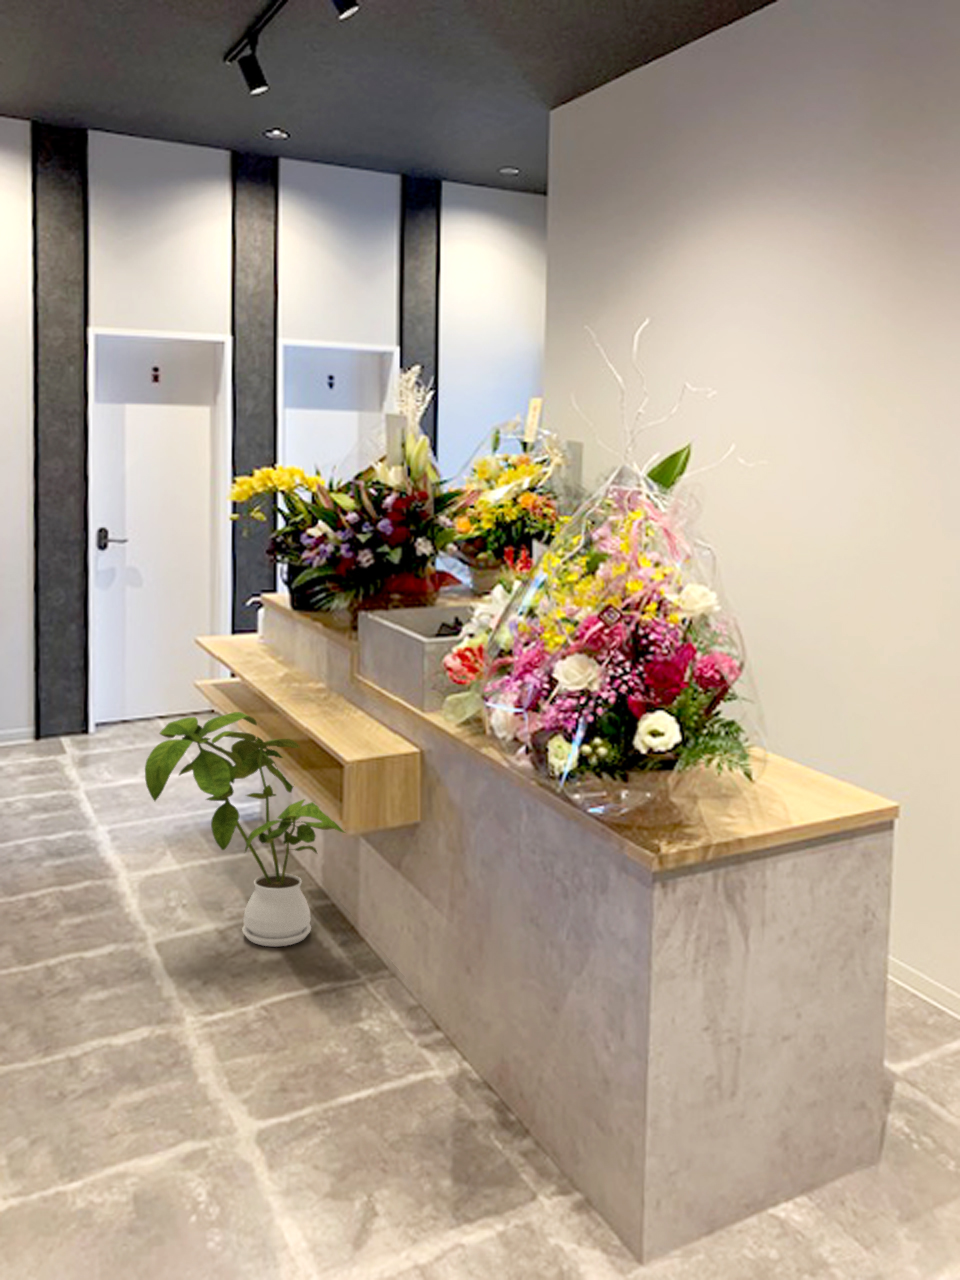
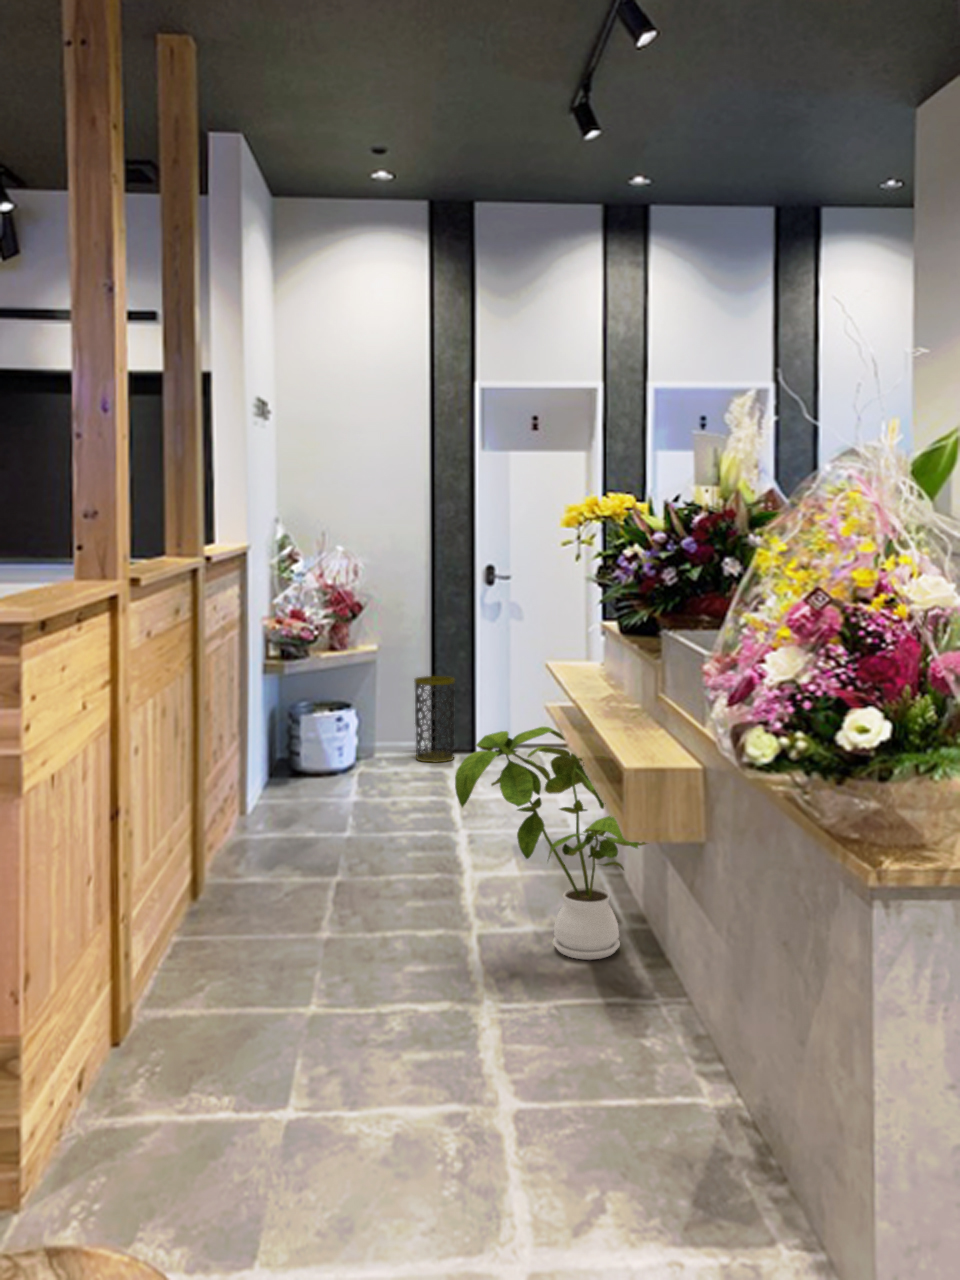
trash can: none [19,647,67,743] -> present [414,676,455,762]

